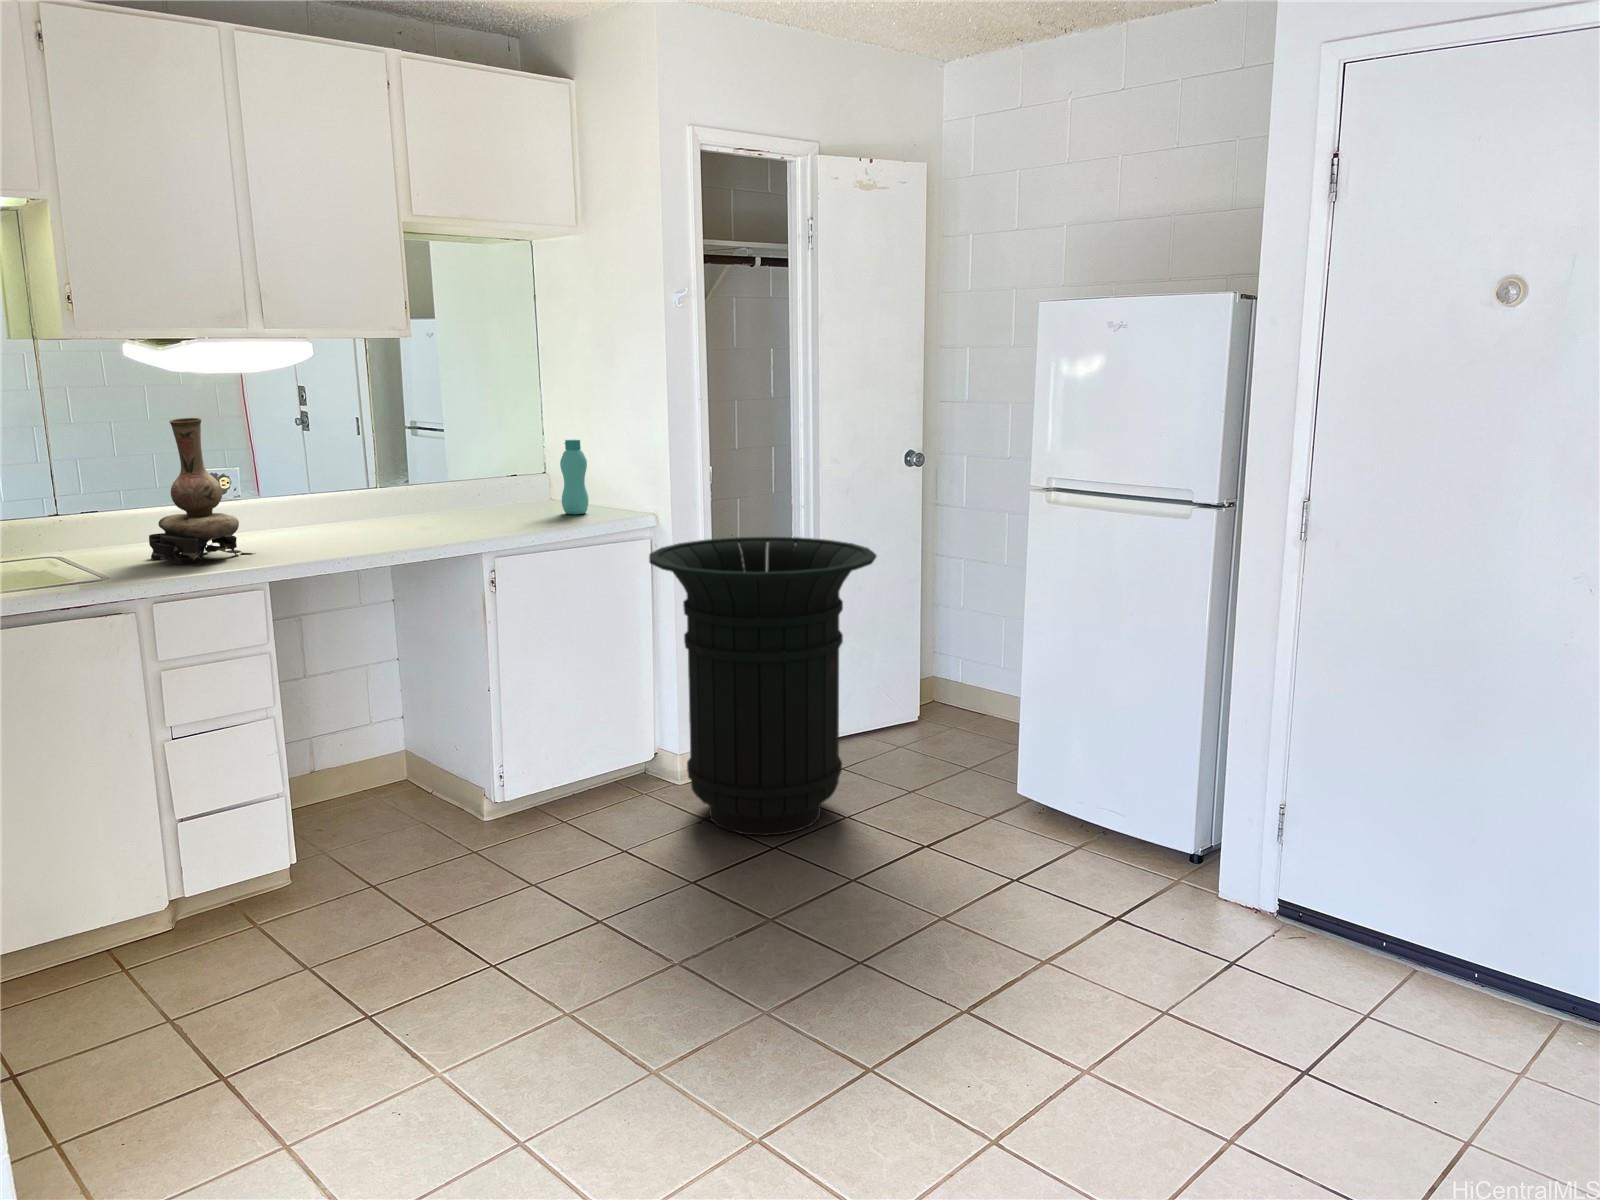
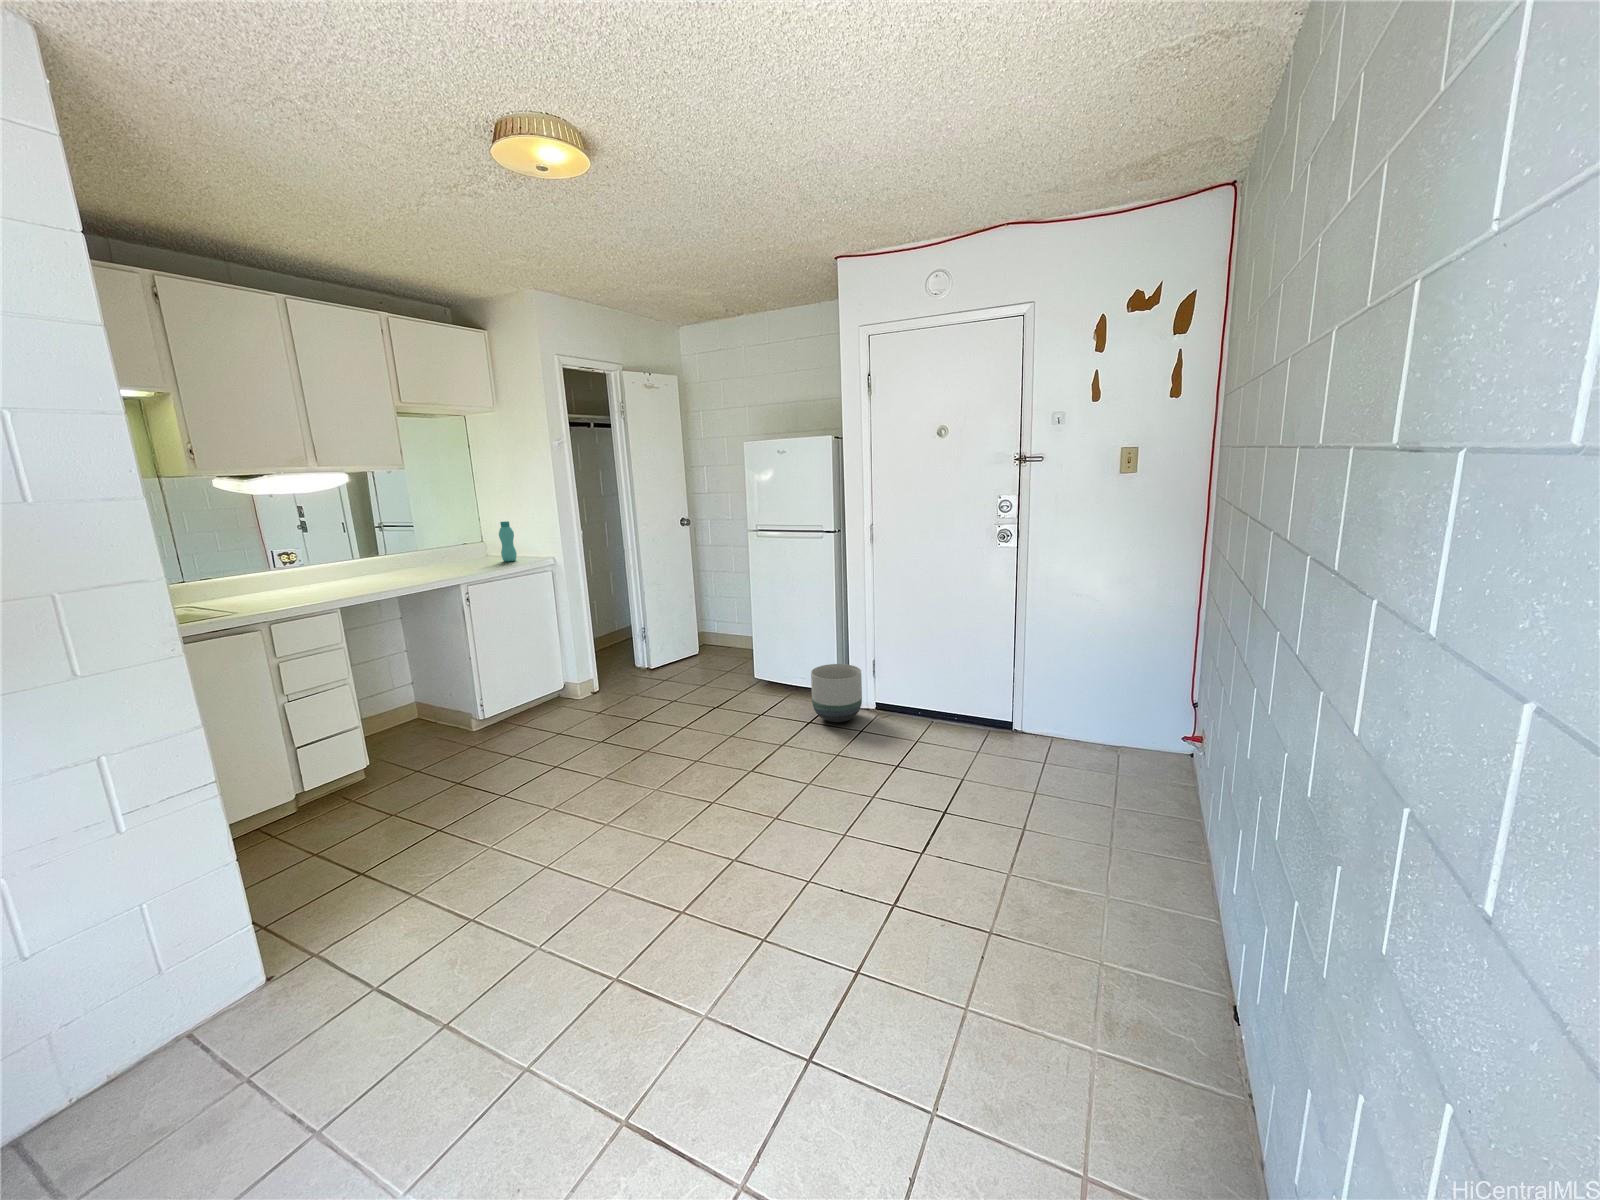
vase: present [149,418,252,565] -> none [257,518,326,602]
trash can: present [649,537,876,836] -> none [558,564,677,716]
planter: none [1128,796,1248,930] -> present [811,664,862,722]

